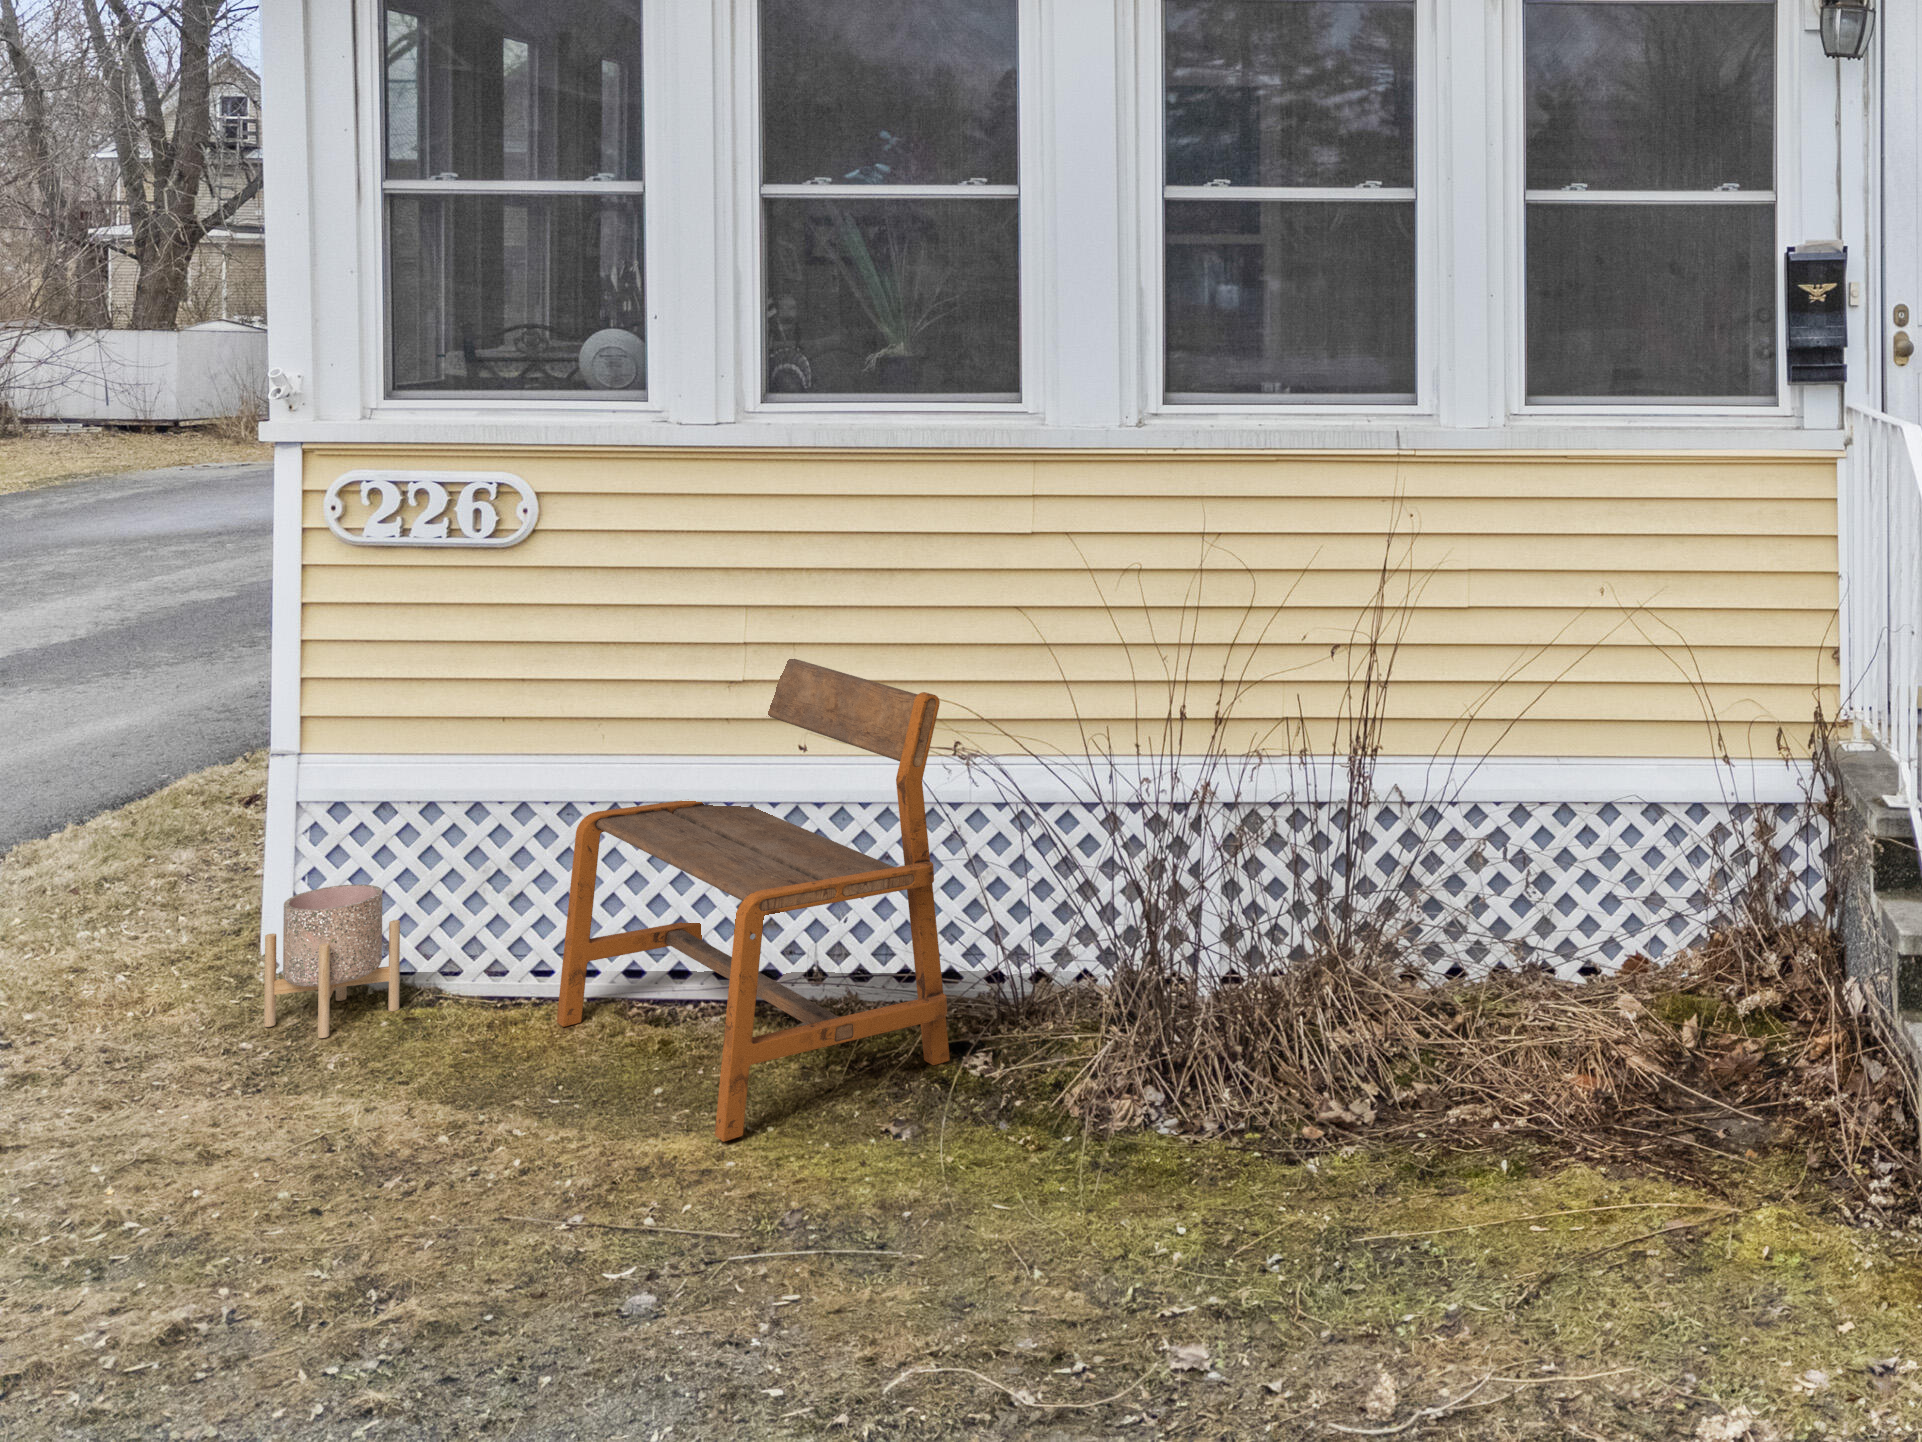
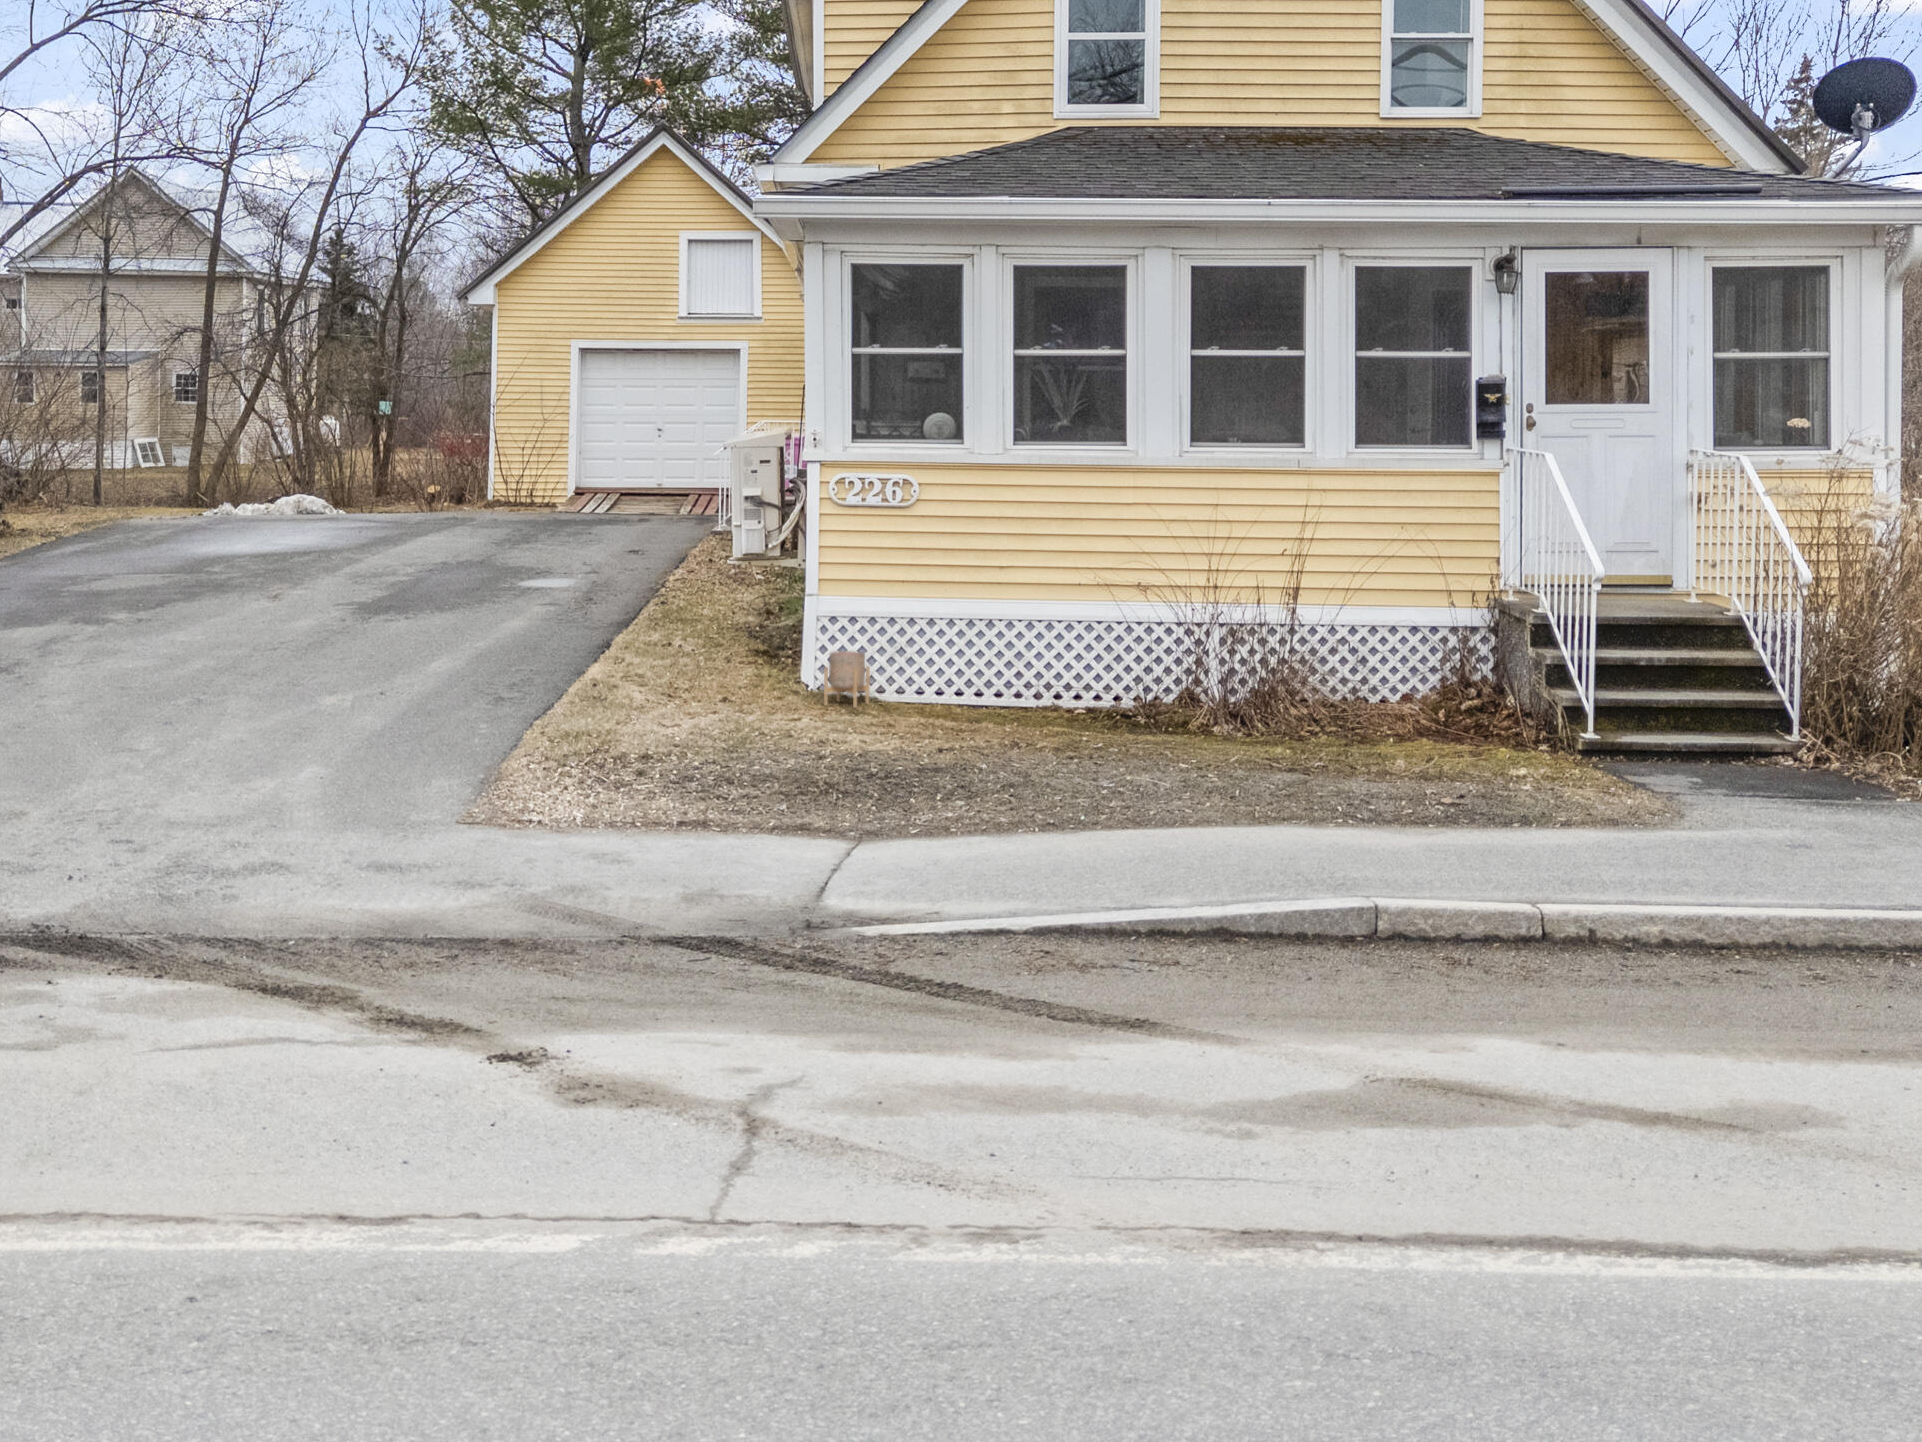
bench: present [557,659,950,1142] -> none [945,554,1129,727]

